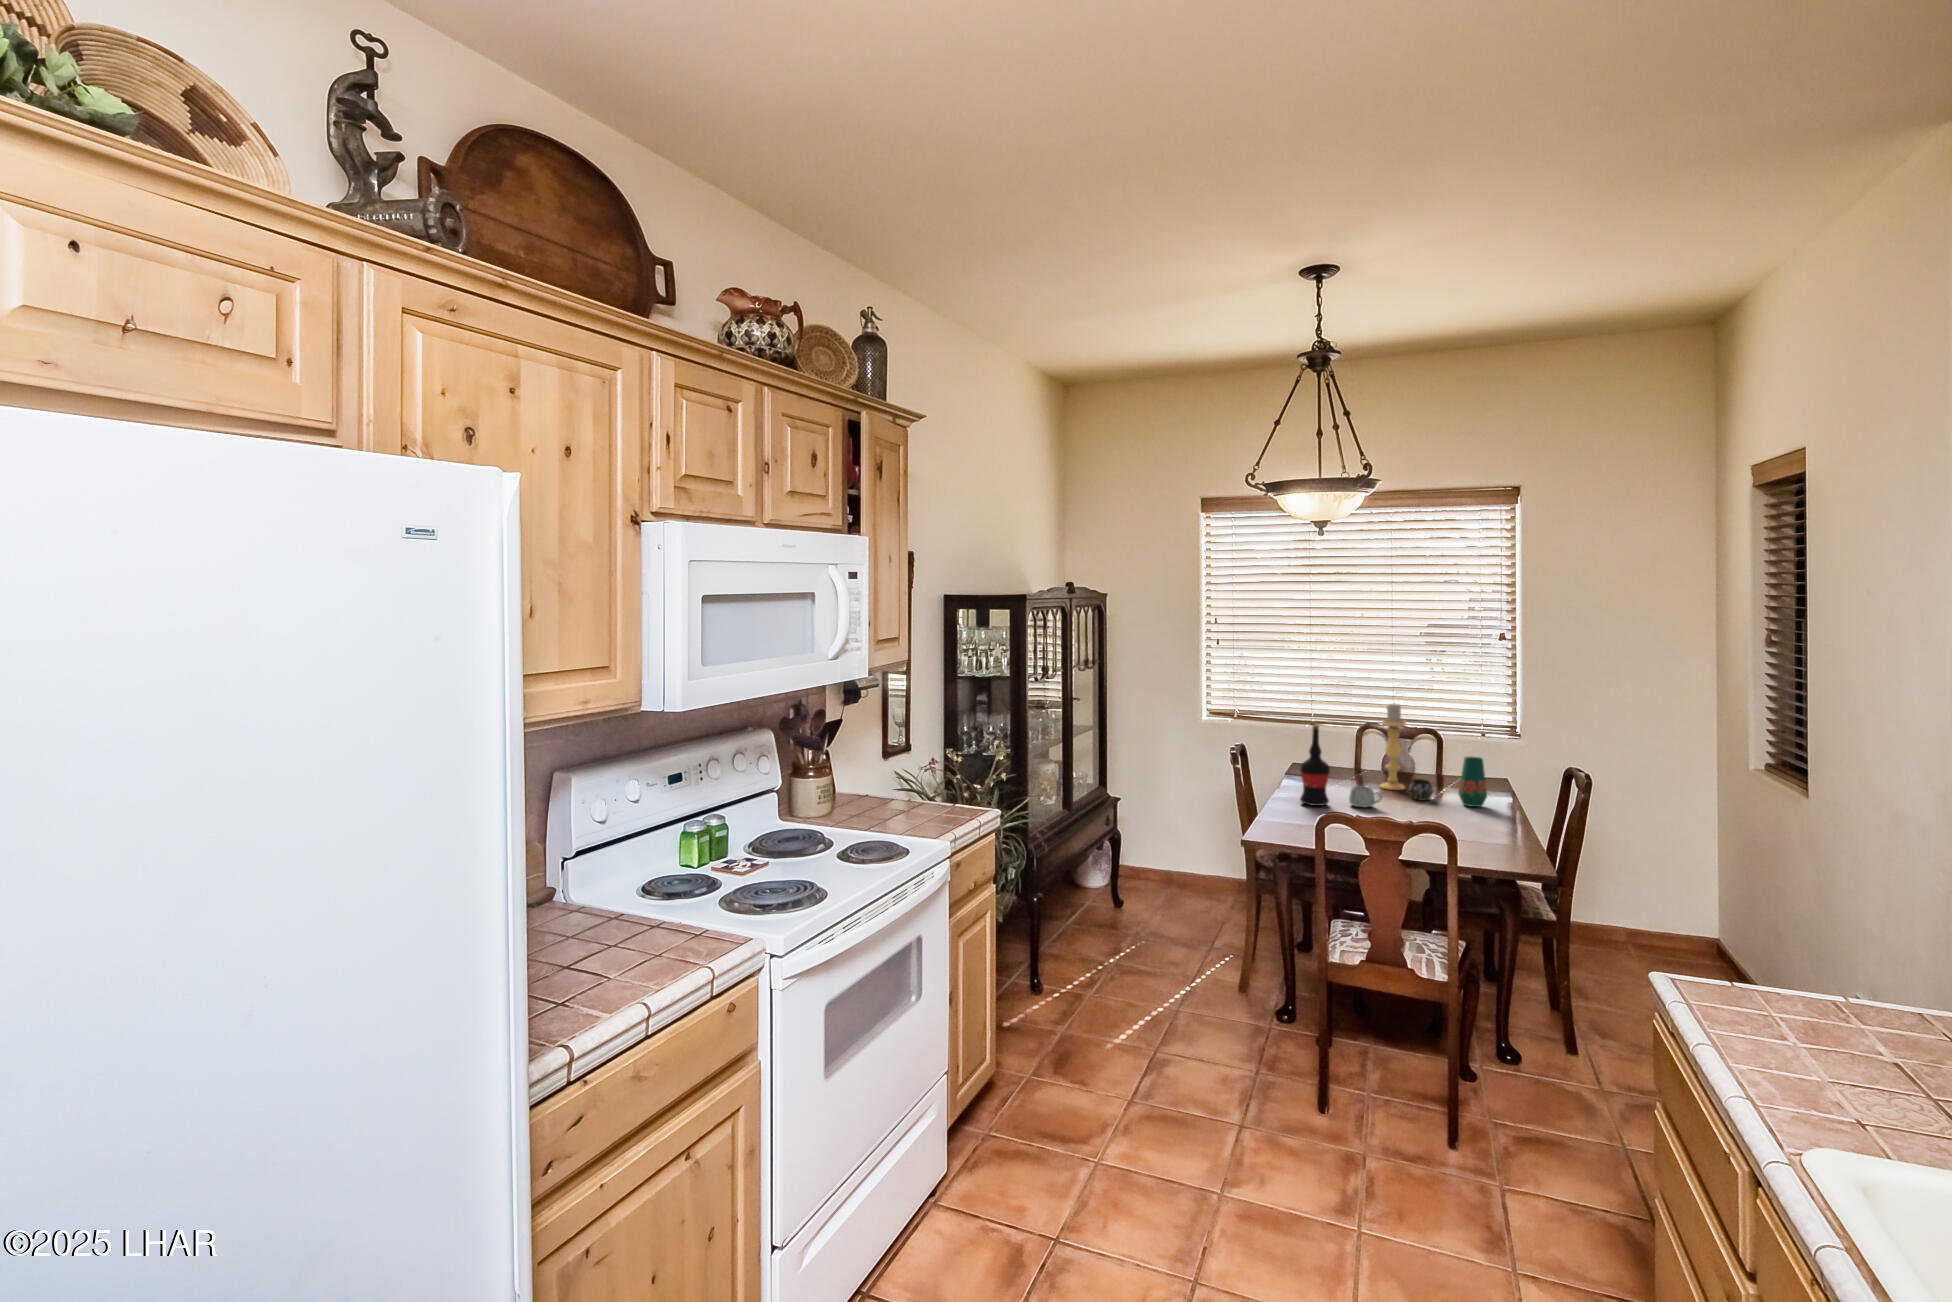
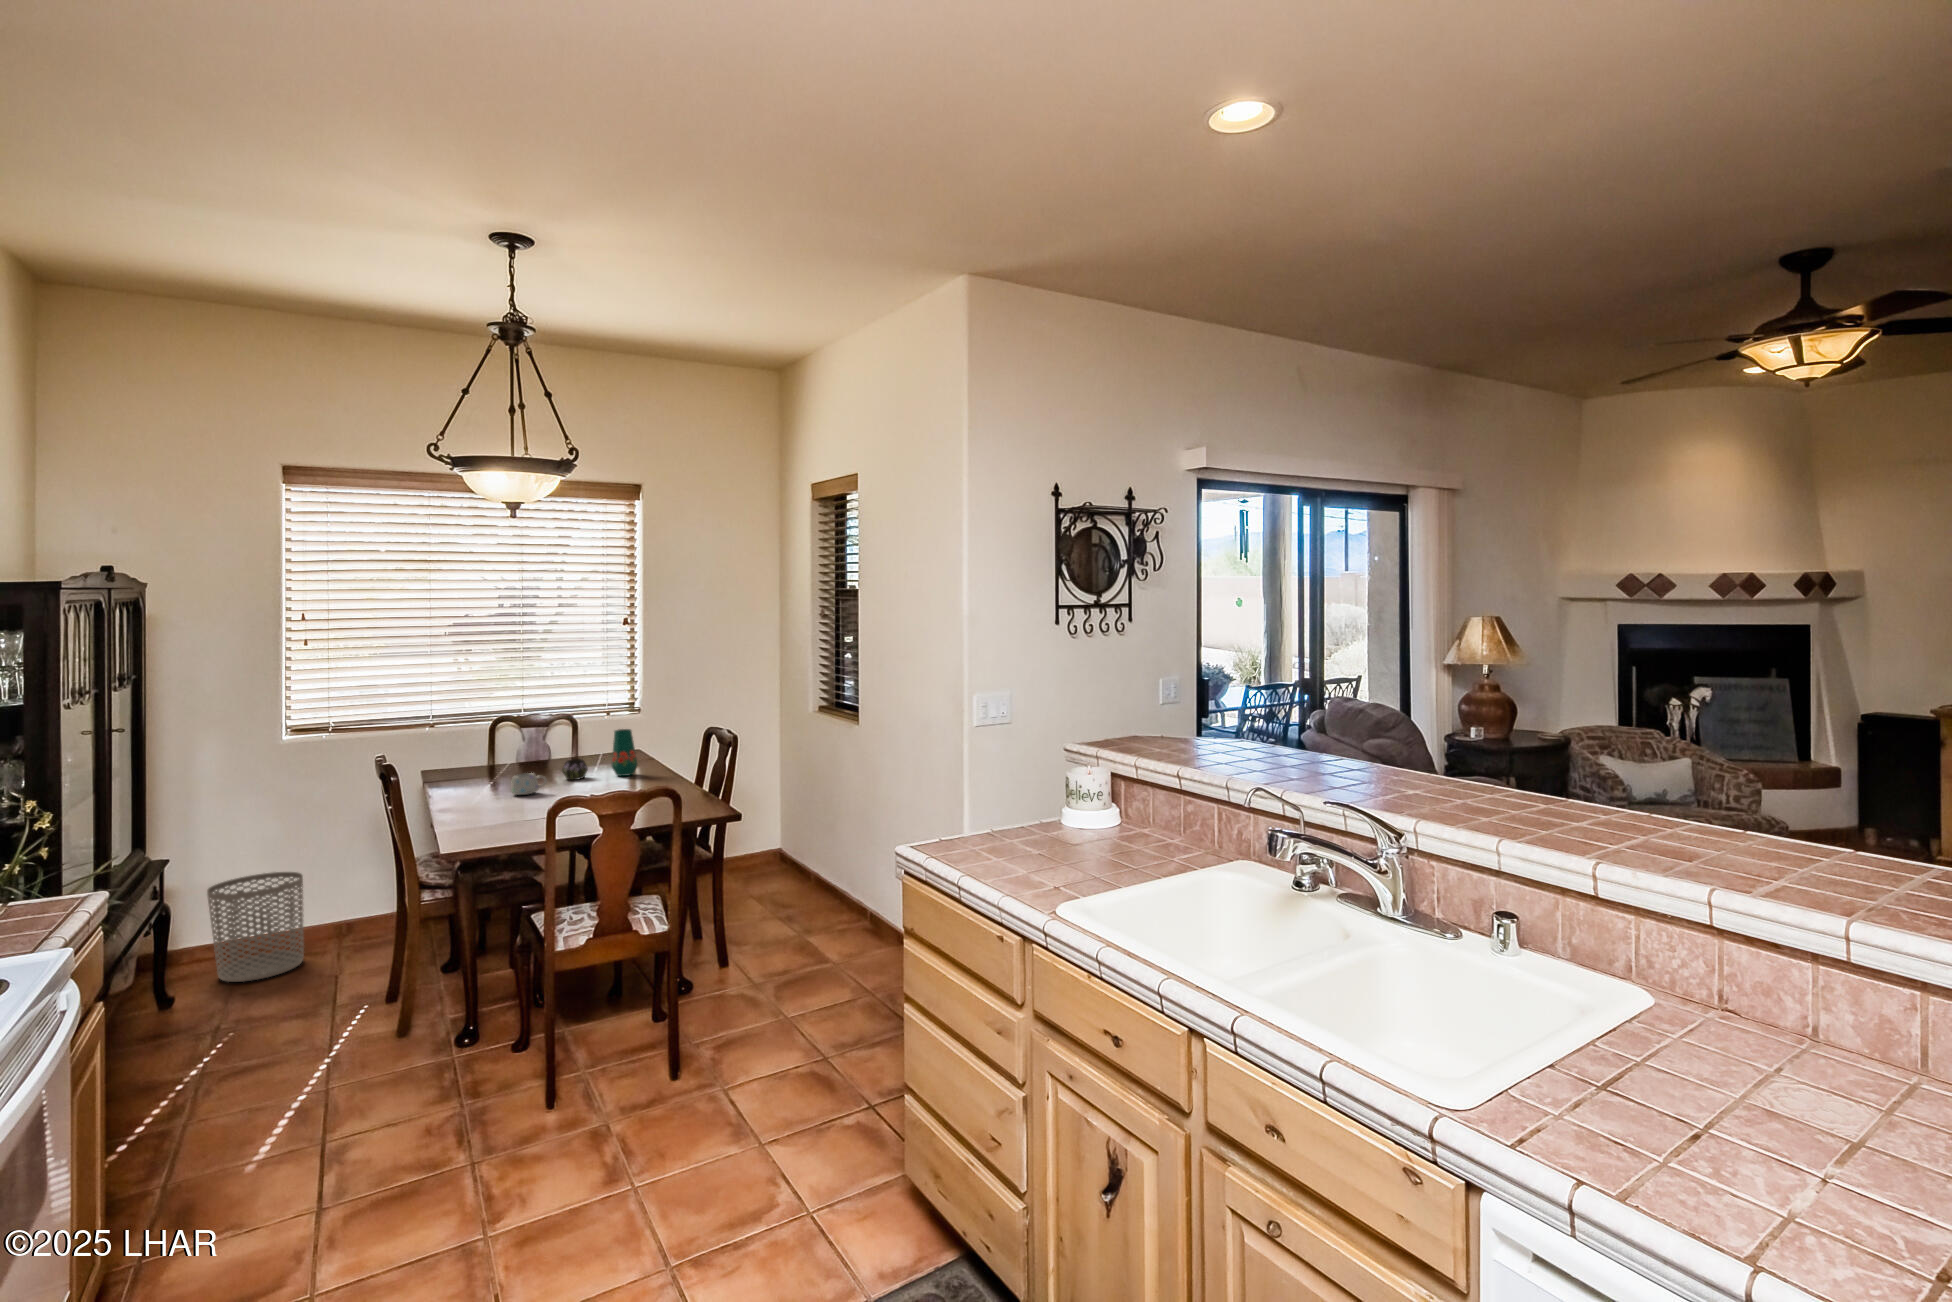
candle holder: present [1380,703,1406,790] -> none [526,688,555,777]
wine bottle: present [1300,725,1330,806] -> none [455,715,491,803]
waste bin: none [1145,821,1206,904] -> present [207,872,304,982]

